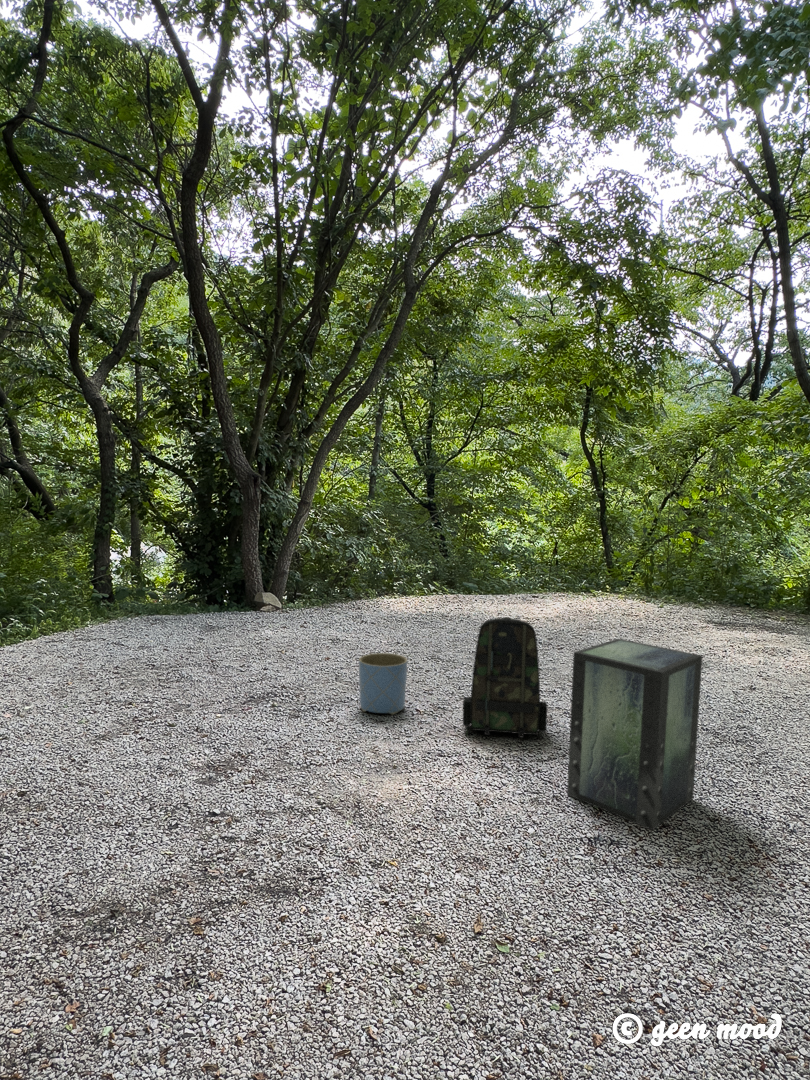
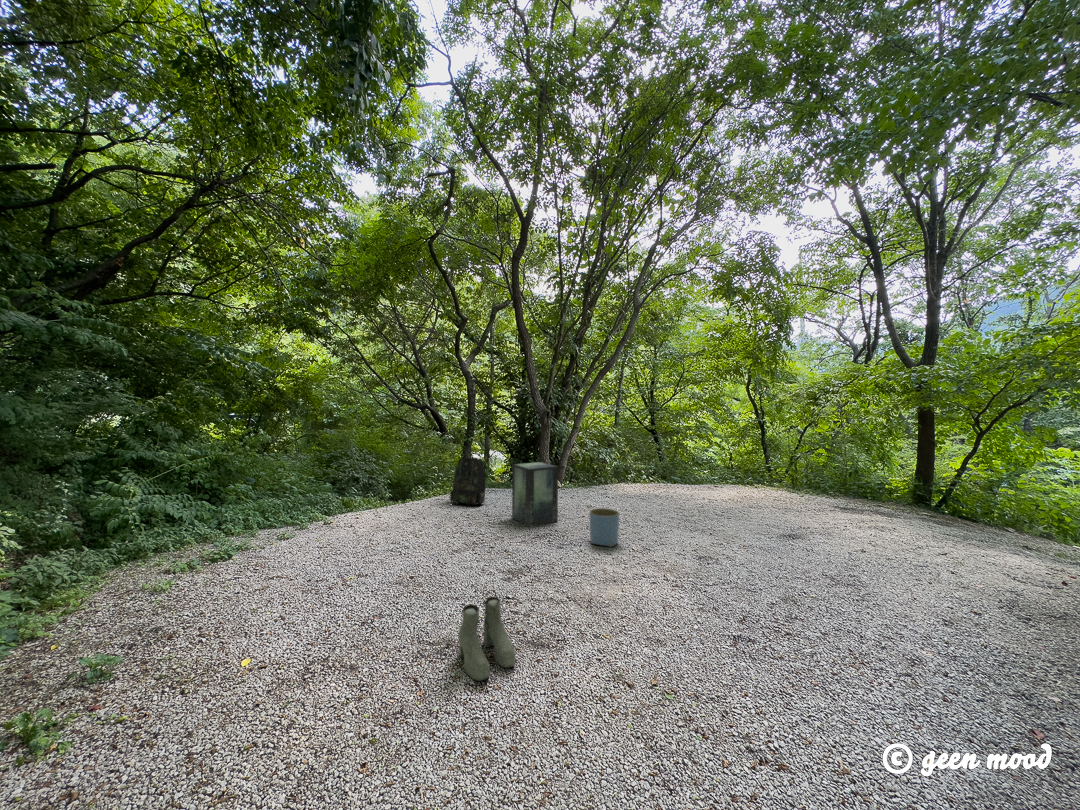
backpack: present [463,617,547,737] -> present [450,458,485,505]
storage box: present [567,639,702,830] -> present [512,462,558,527]
boots: none [140,817,248,969] -> present [458,597,515,681]

